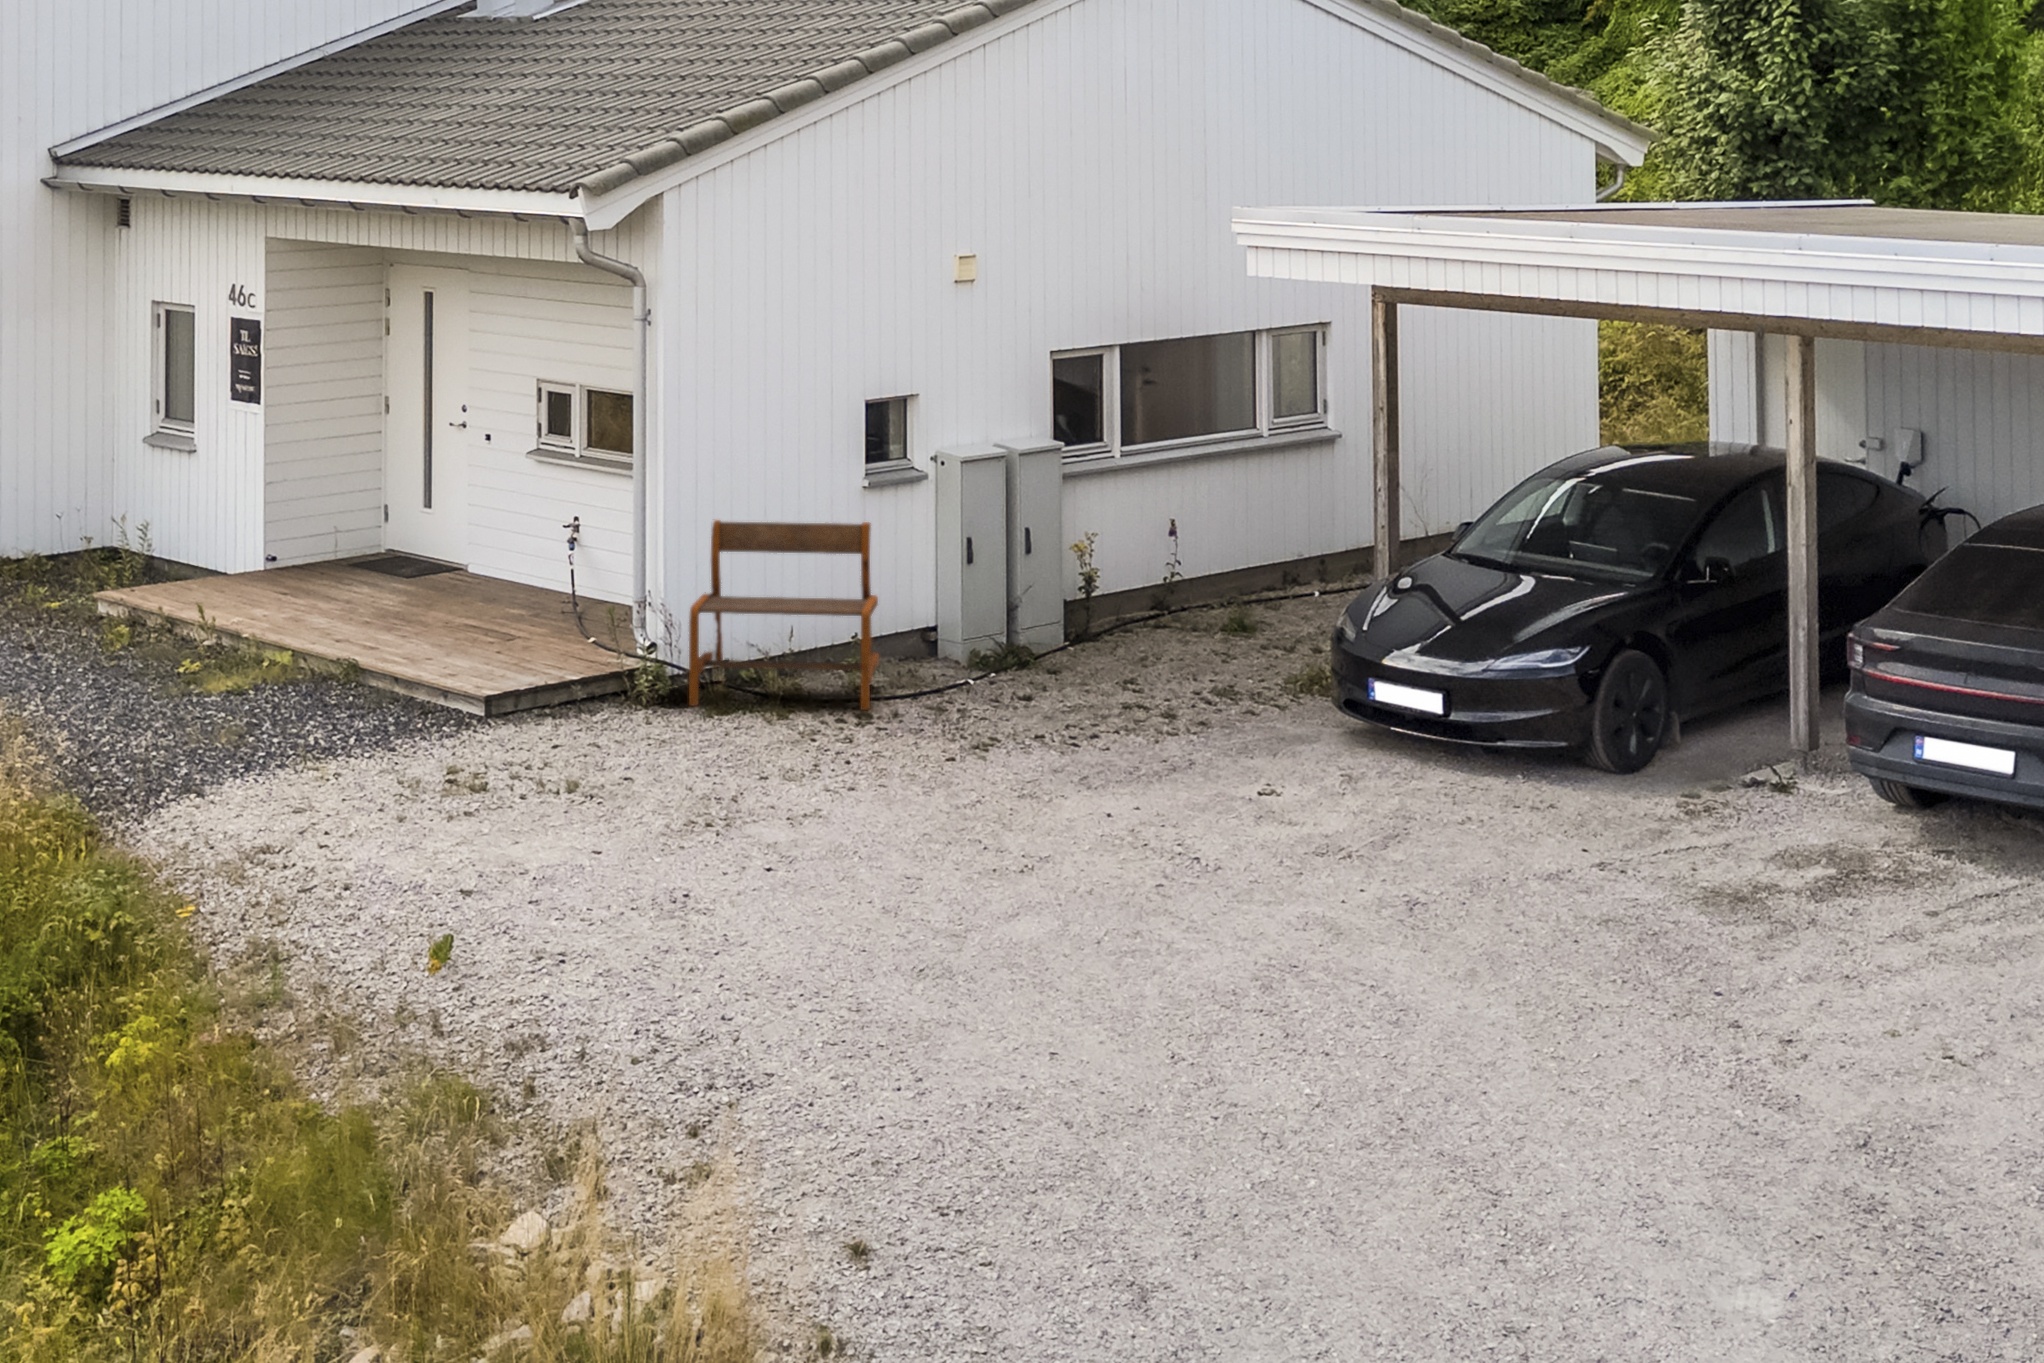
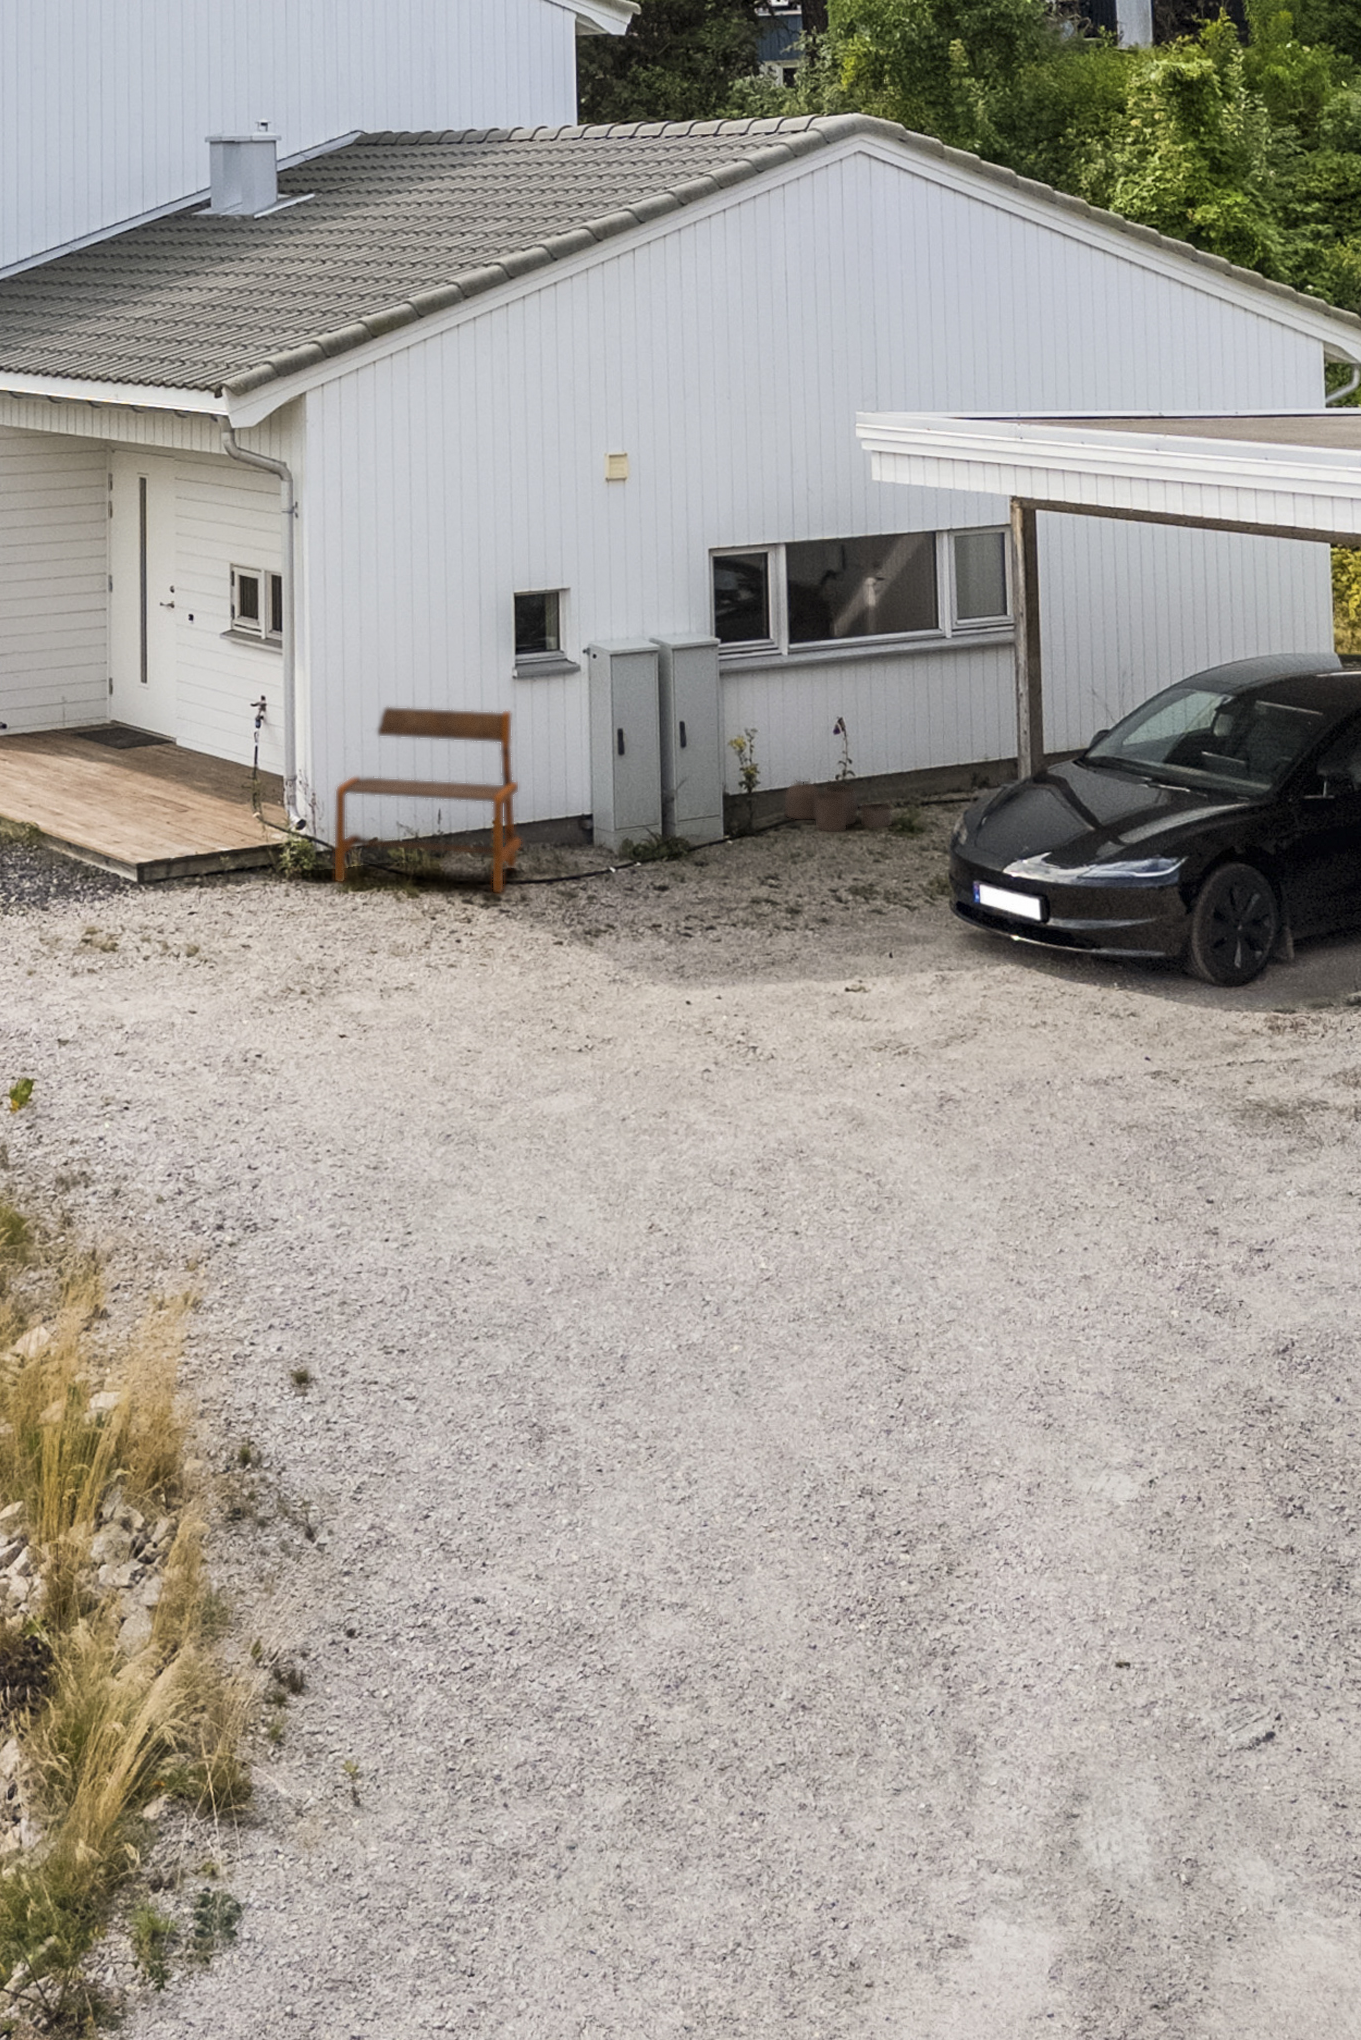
woven basket: none [1118,583,1229,637] -> present [786,780,892,832]

